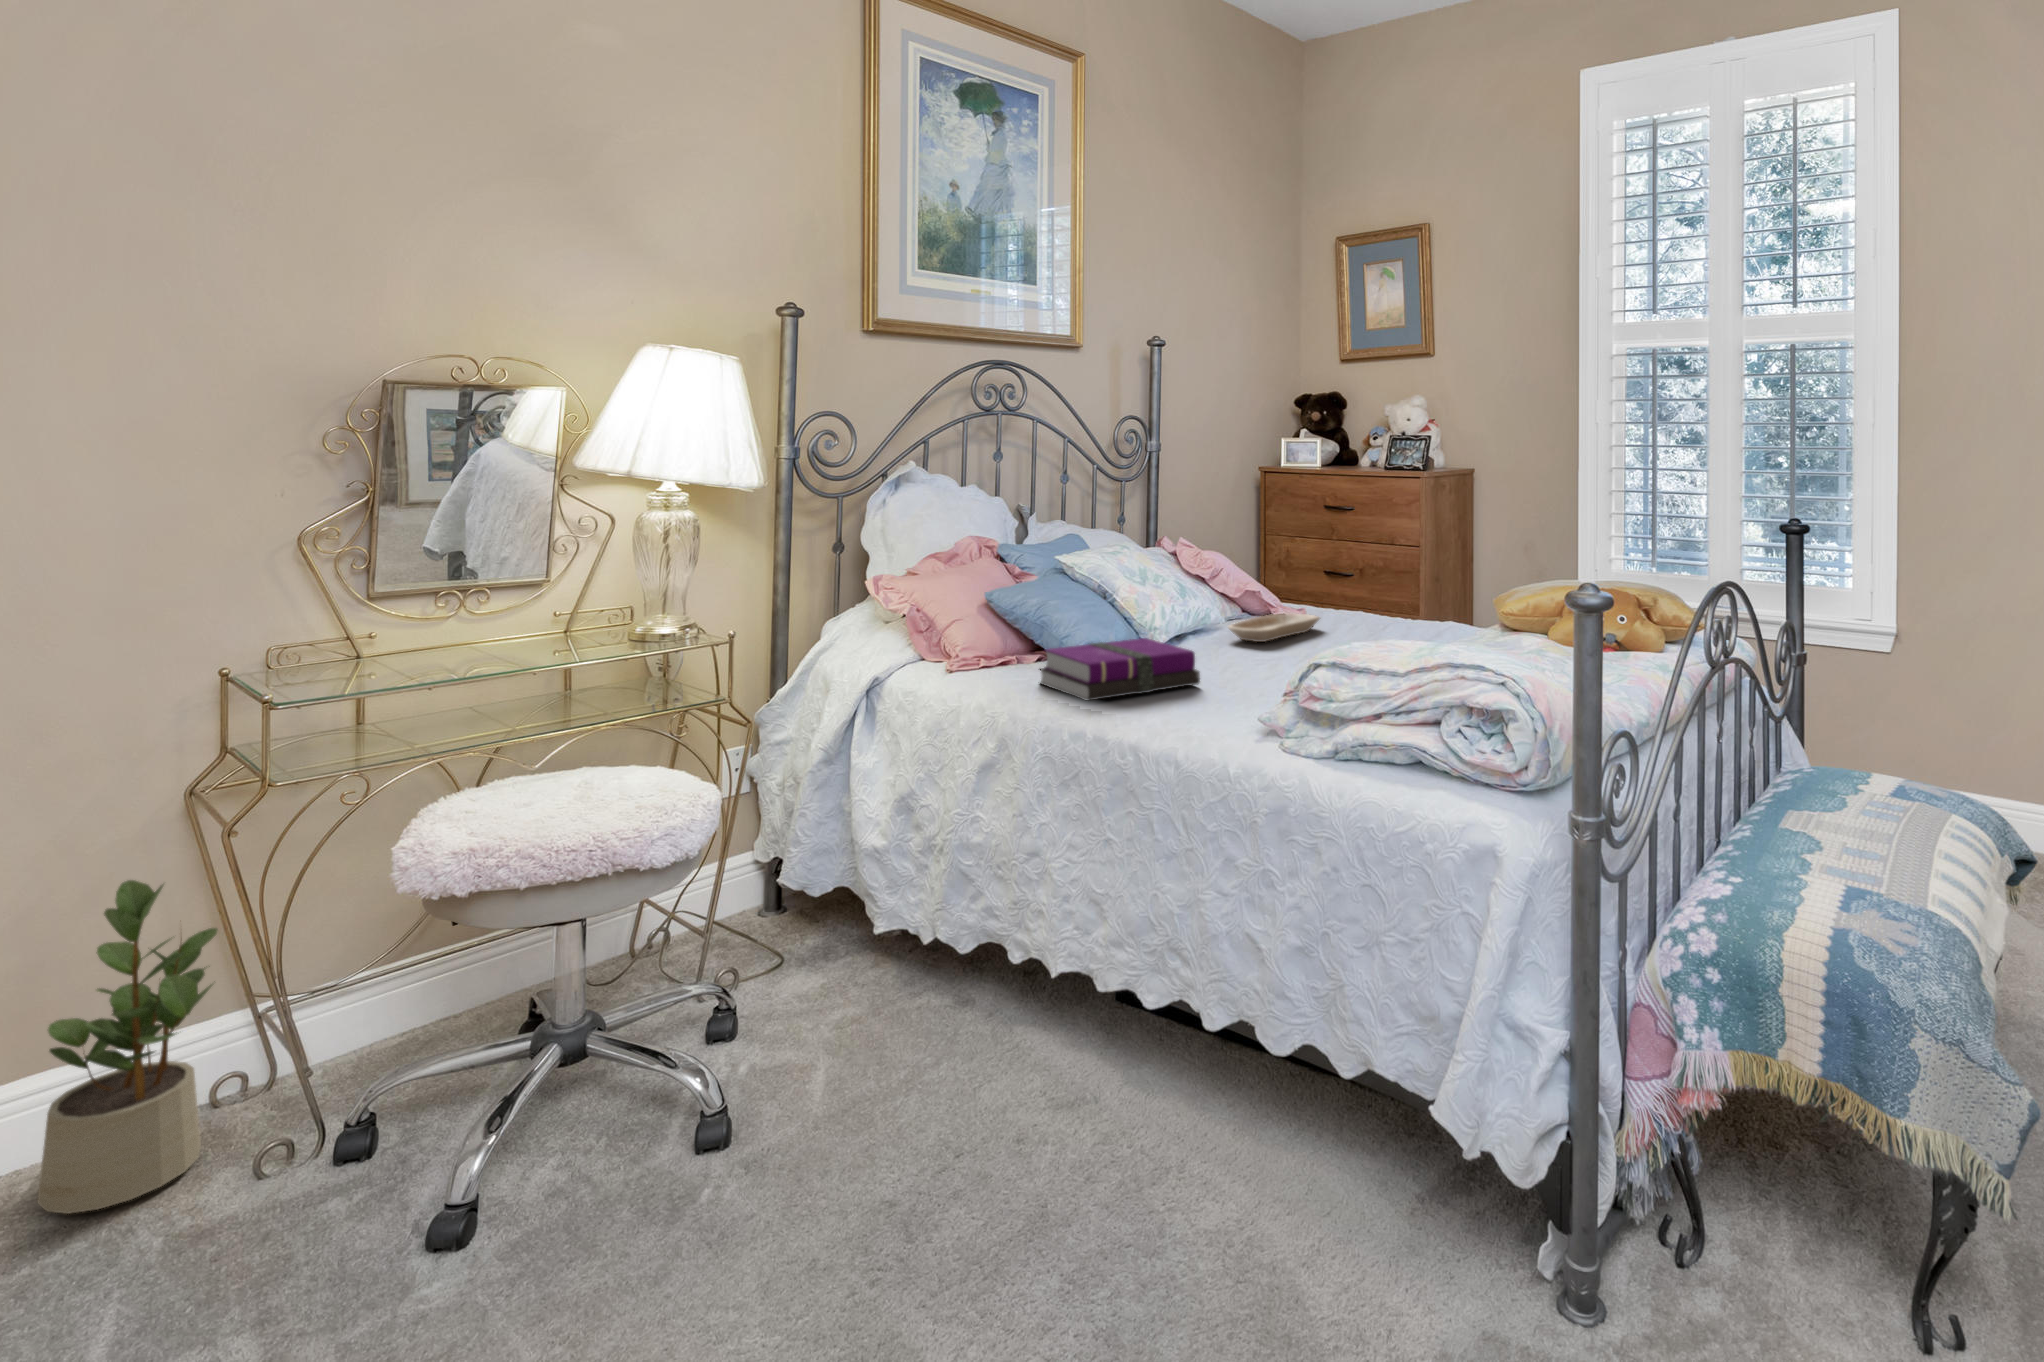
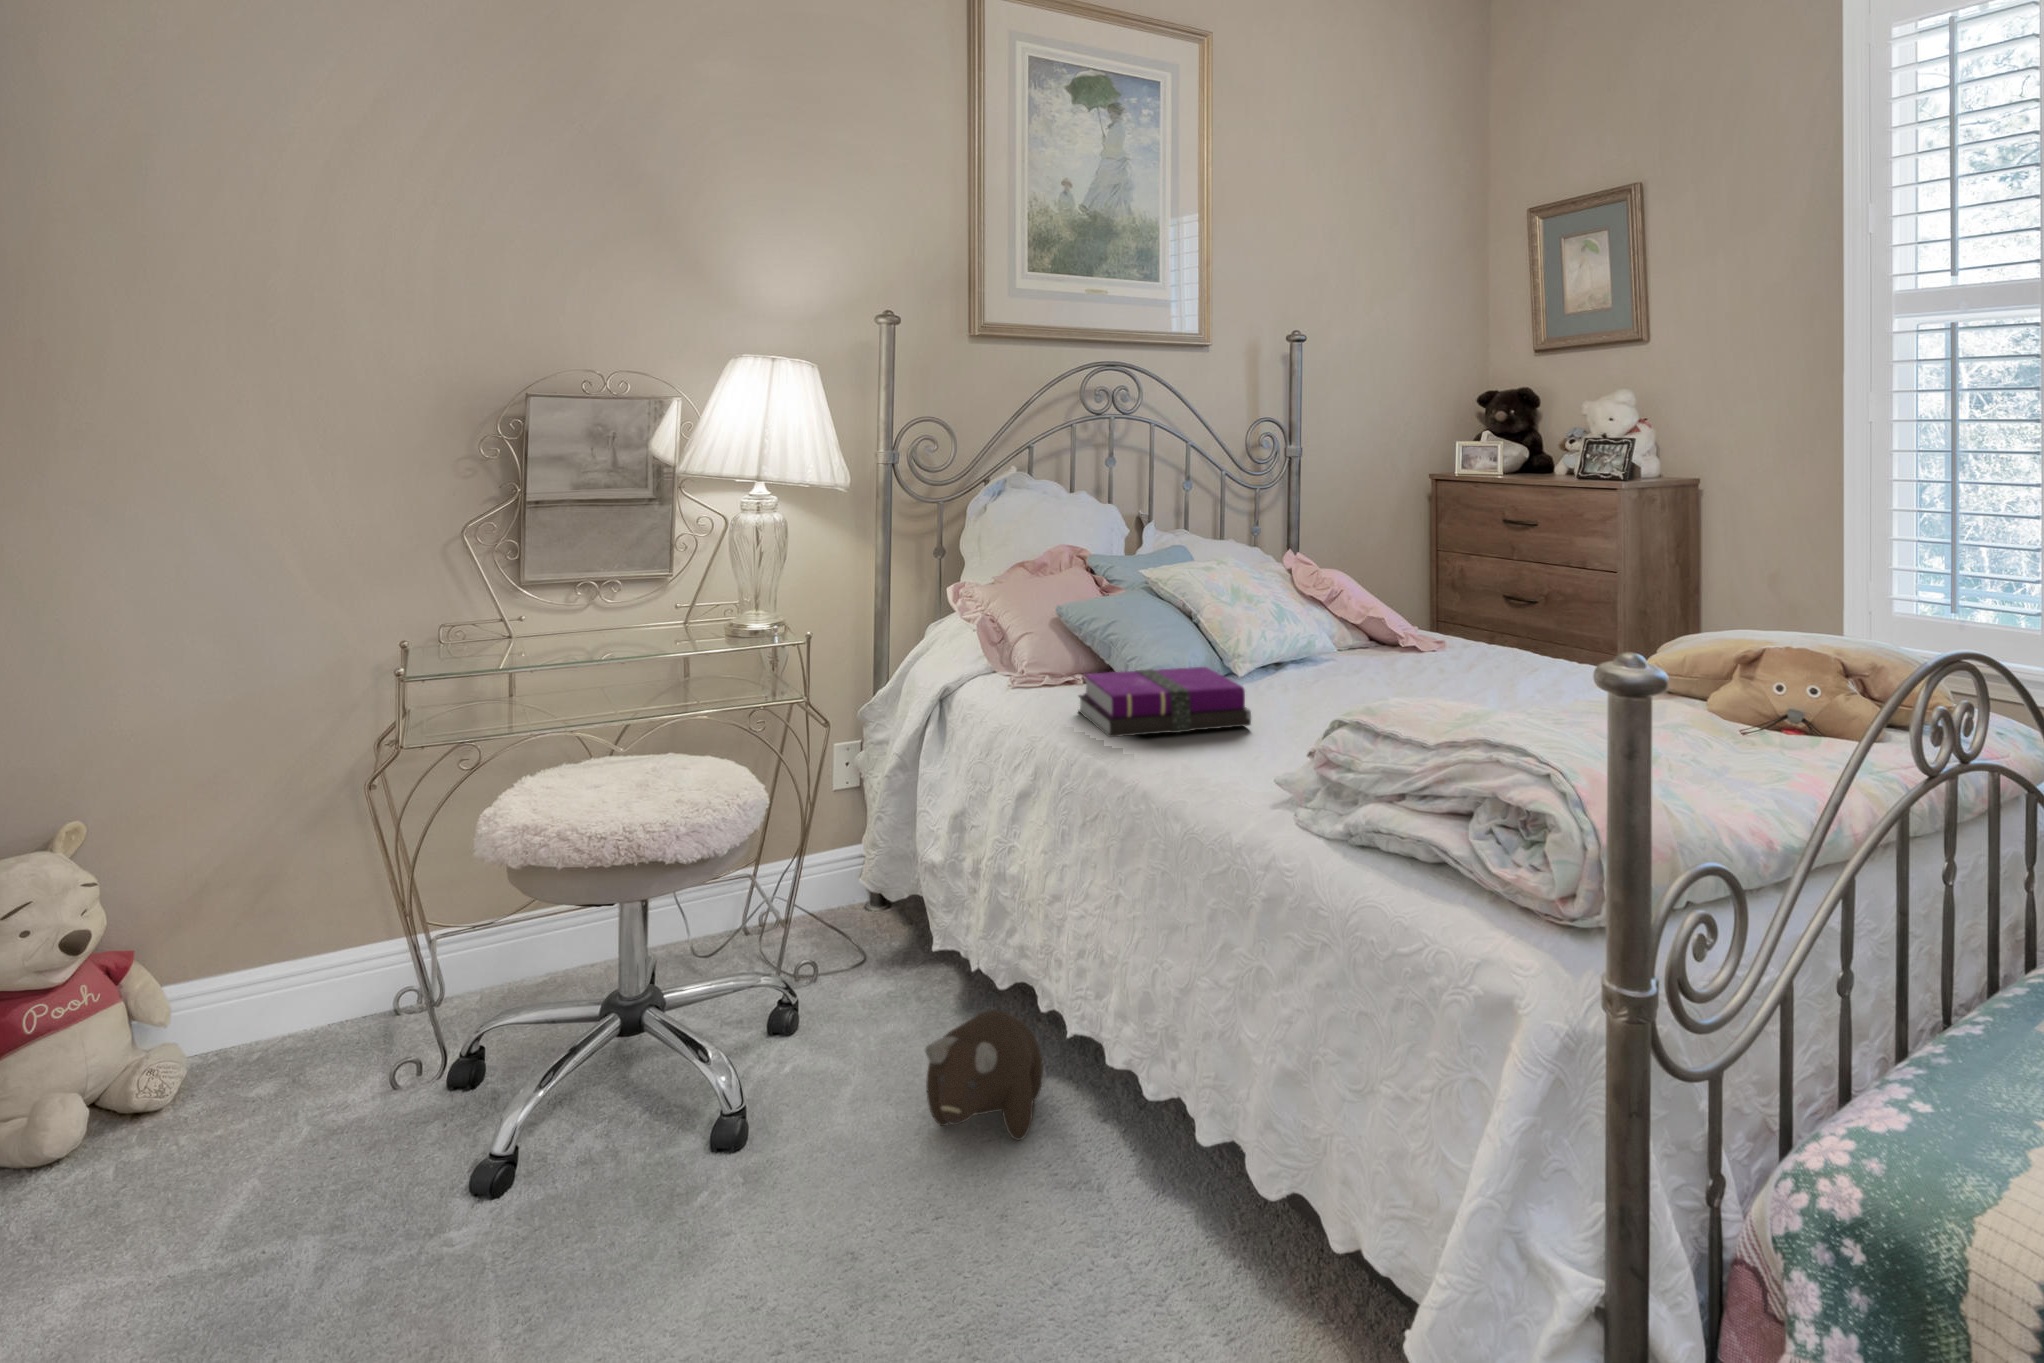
tray: present [1228,614,1320,642] -> none [1323,643,1444,677]
potted plant: present [38,880,217,1214] -> none [199,833,354,1121]
plush toy: none [920,960,1025,1071] -> present [925,1010,1043,1140]

